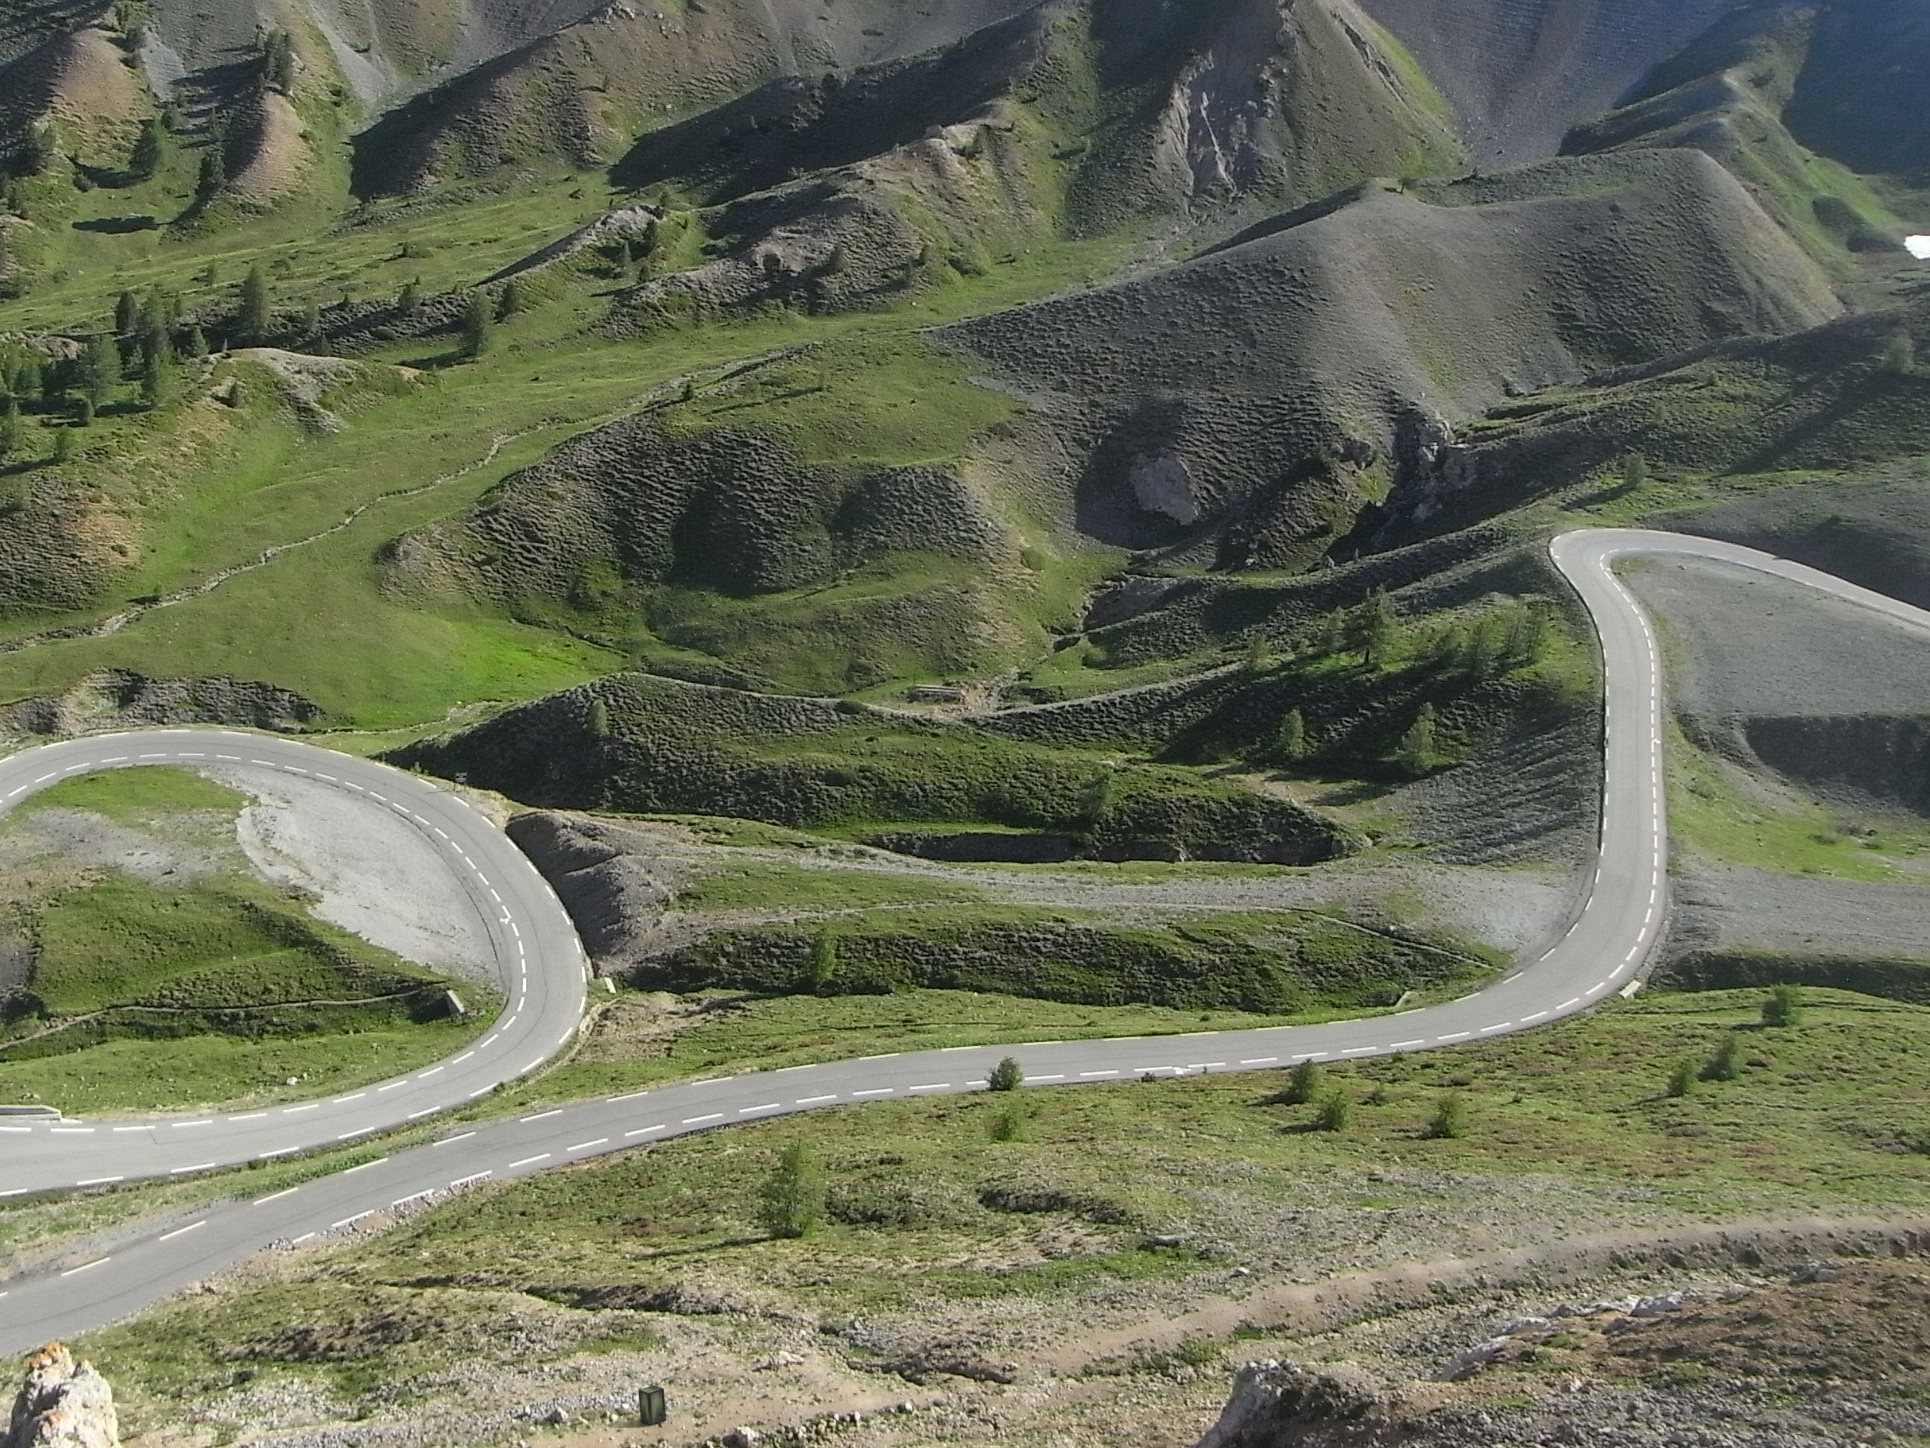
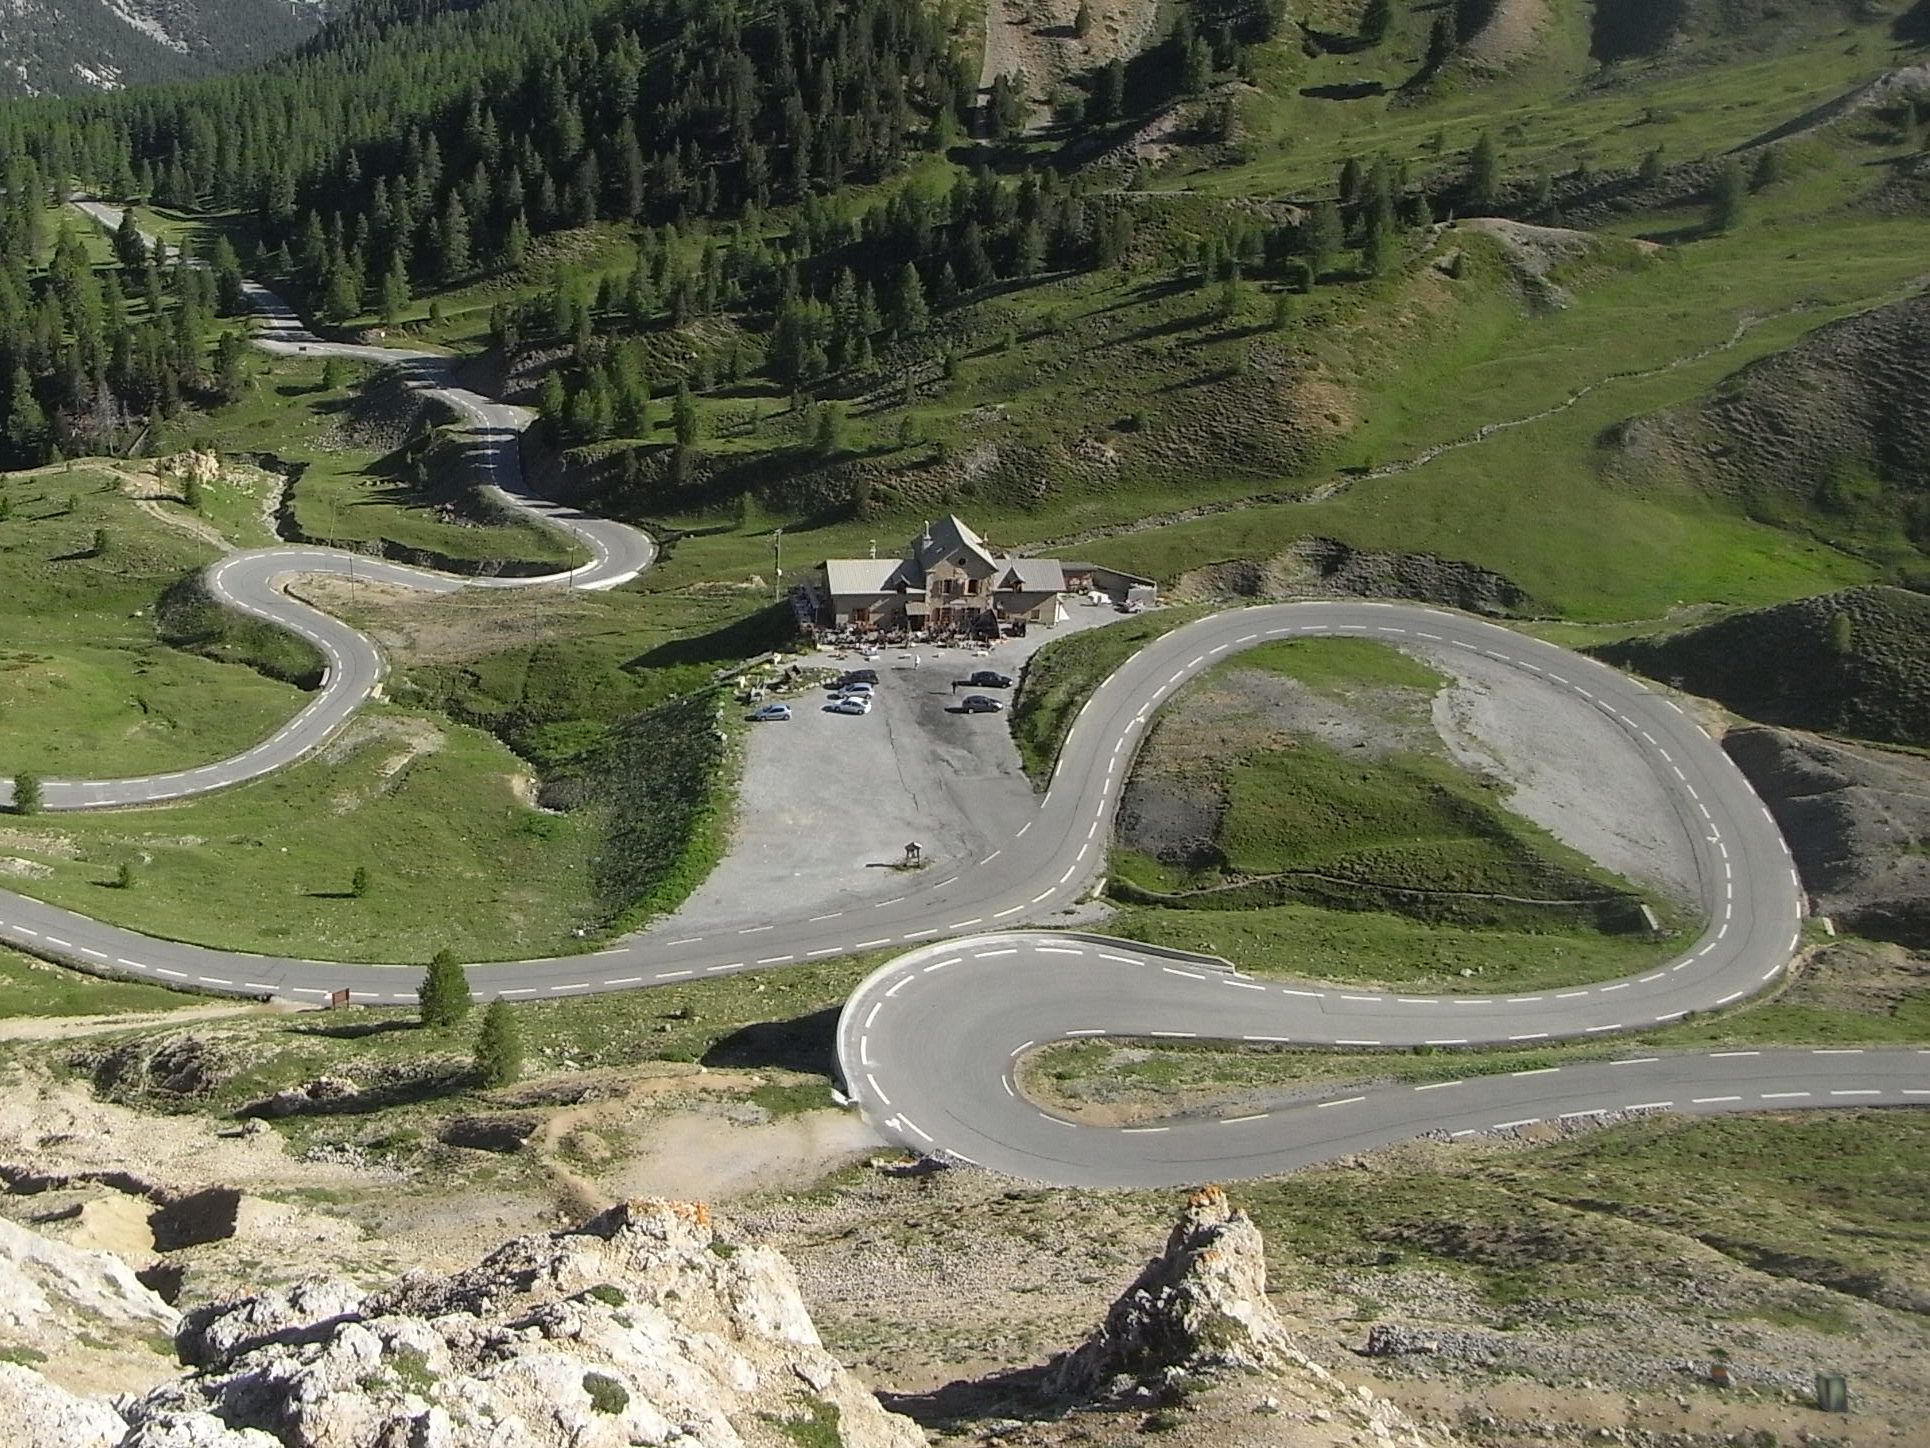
potted tree: none [545,1388,567,1423] -> present [1708,1348,1731,1382]

